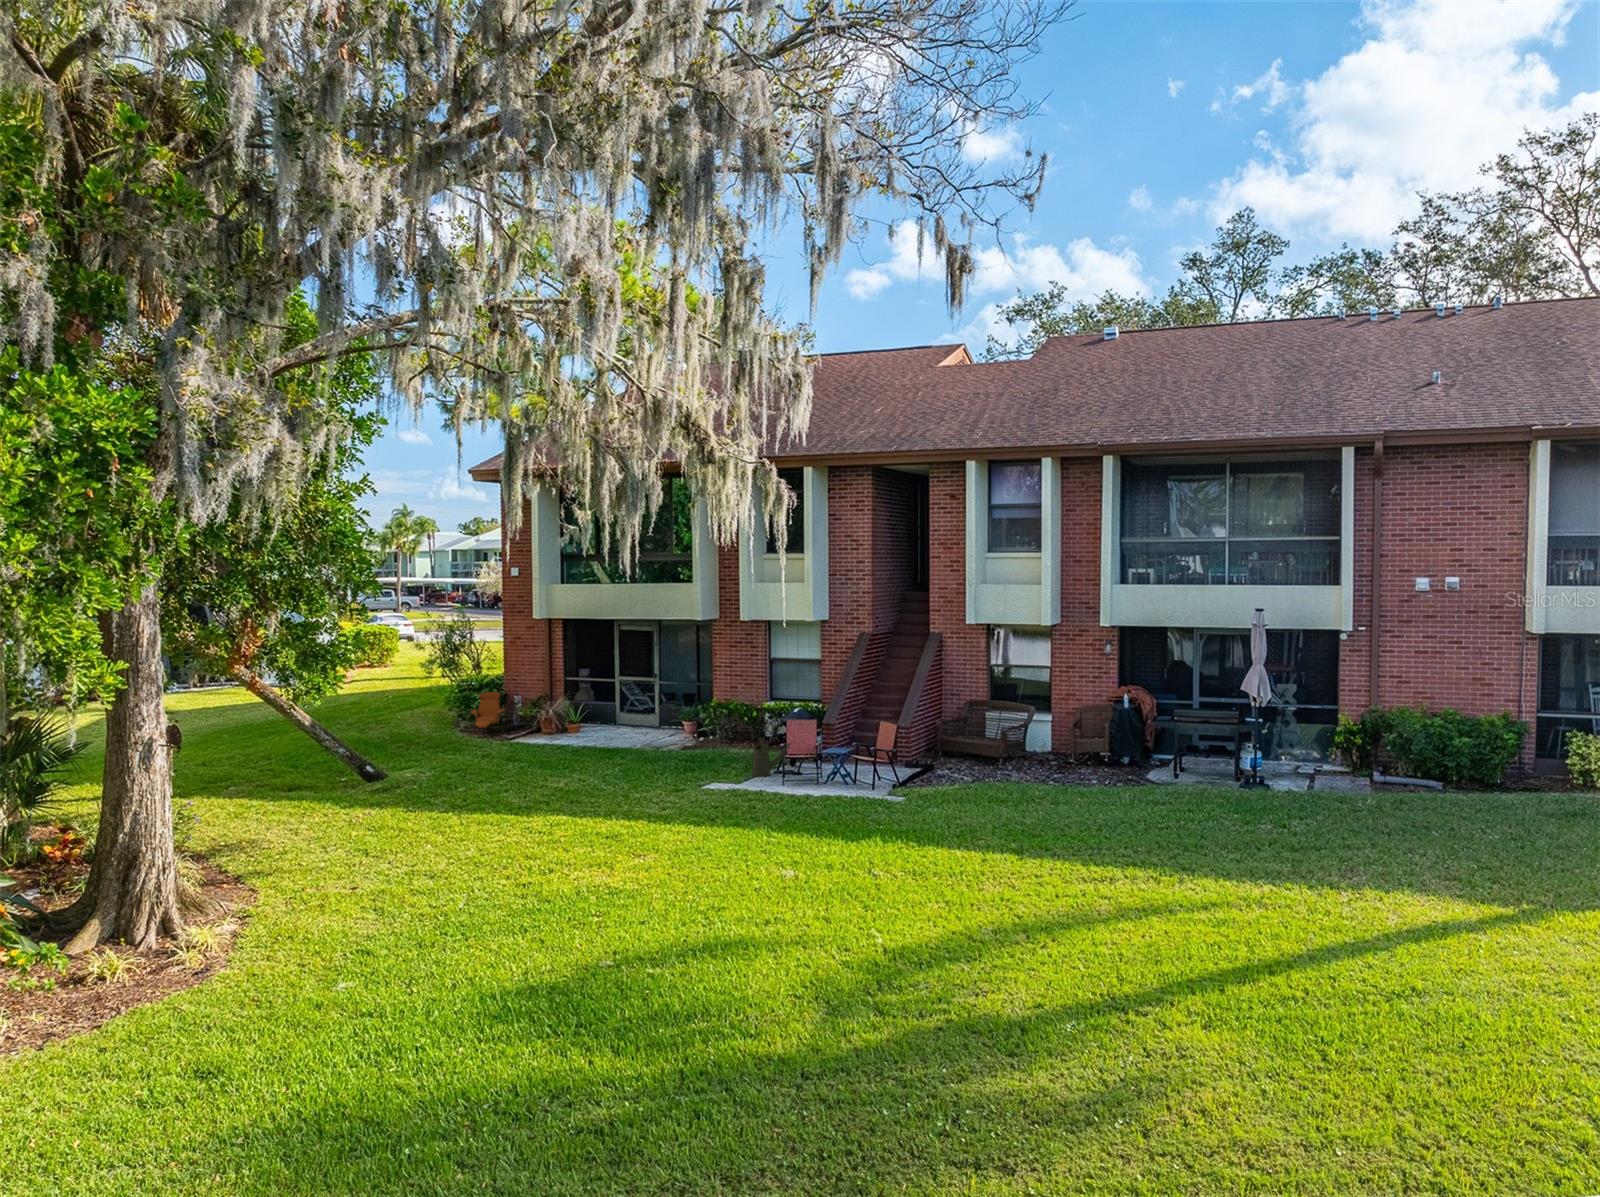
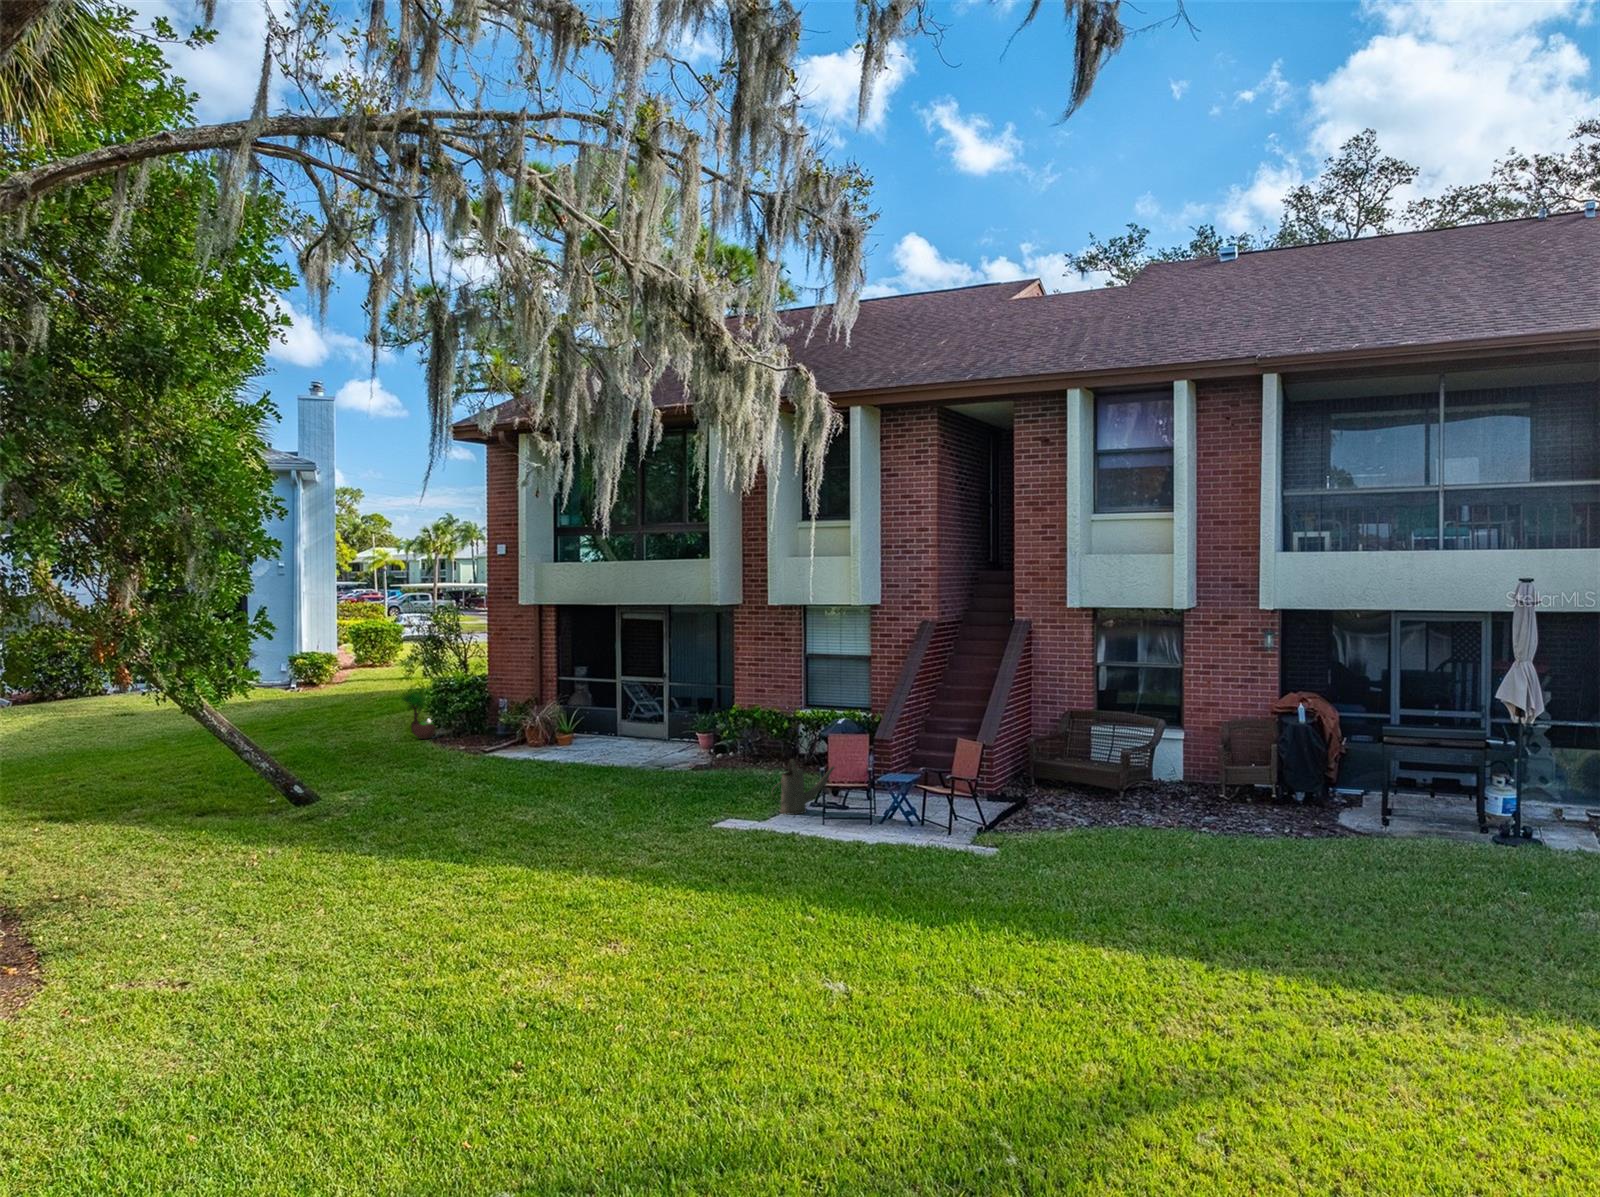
potted tree: none [429,685,459,730] -> present [402,691,435,739]
lounge chair: present [471,692,505,735] -> none [445,694,488,751]

